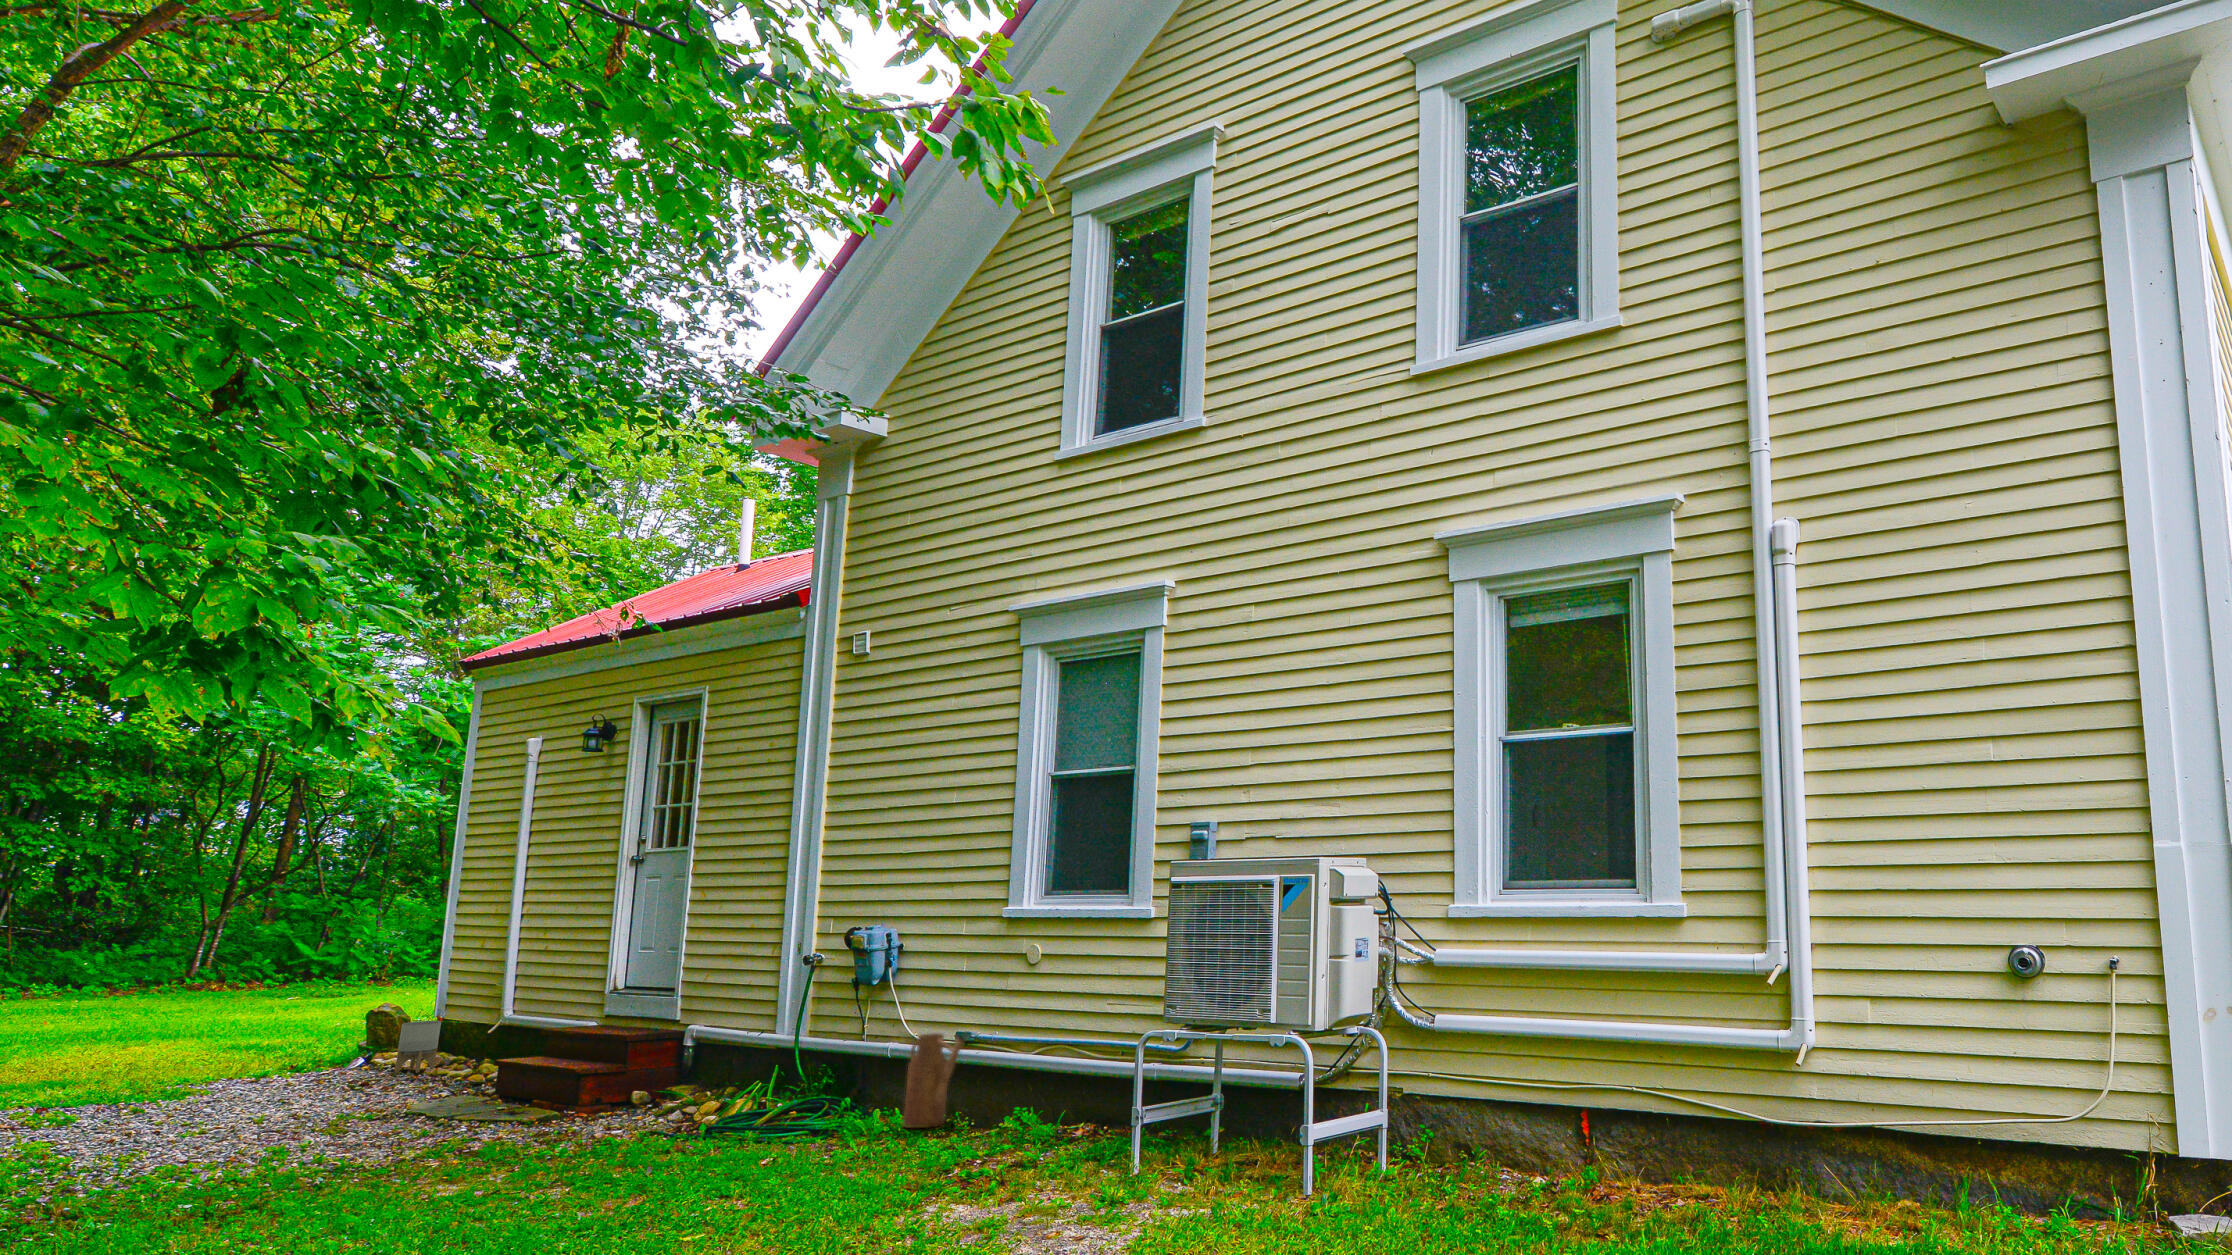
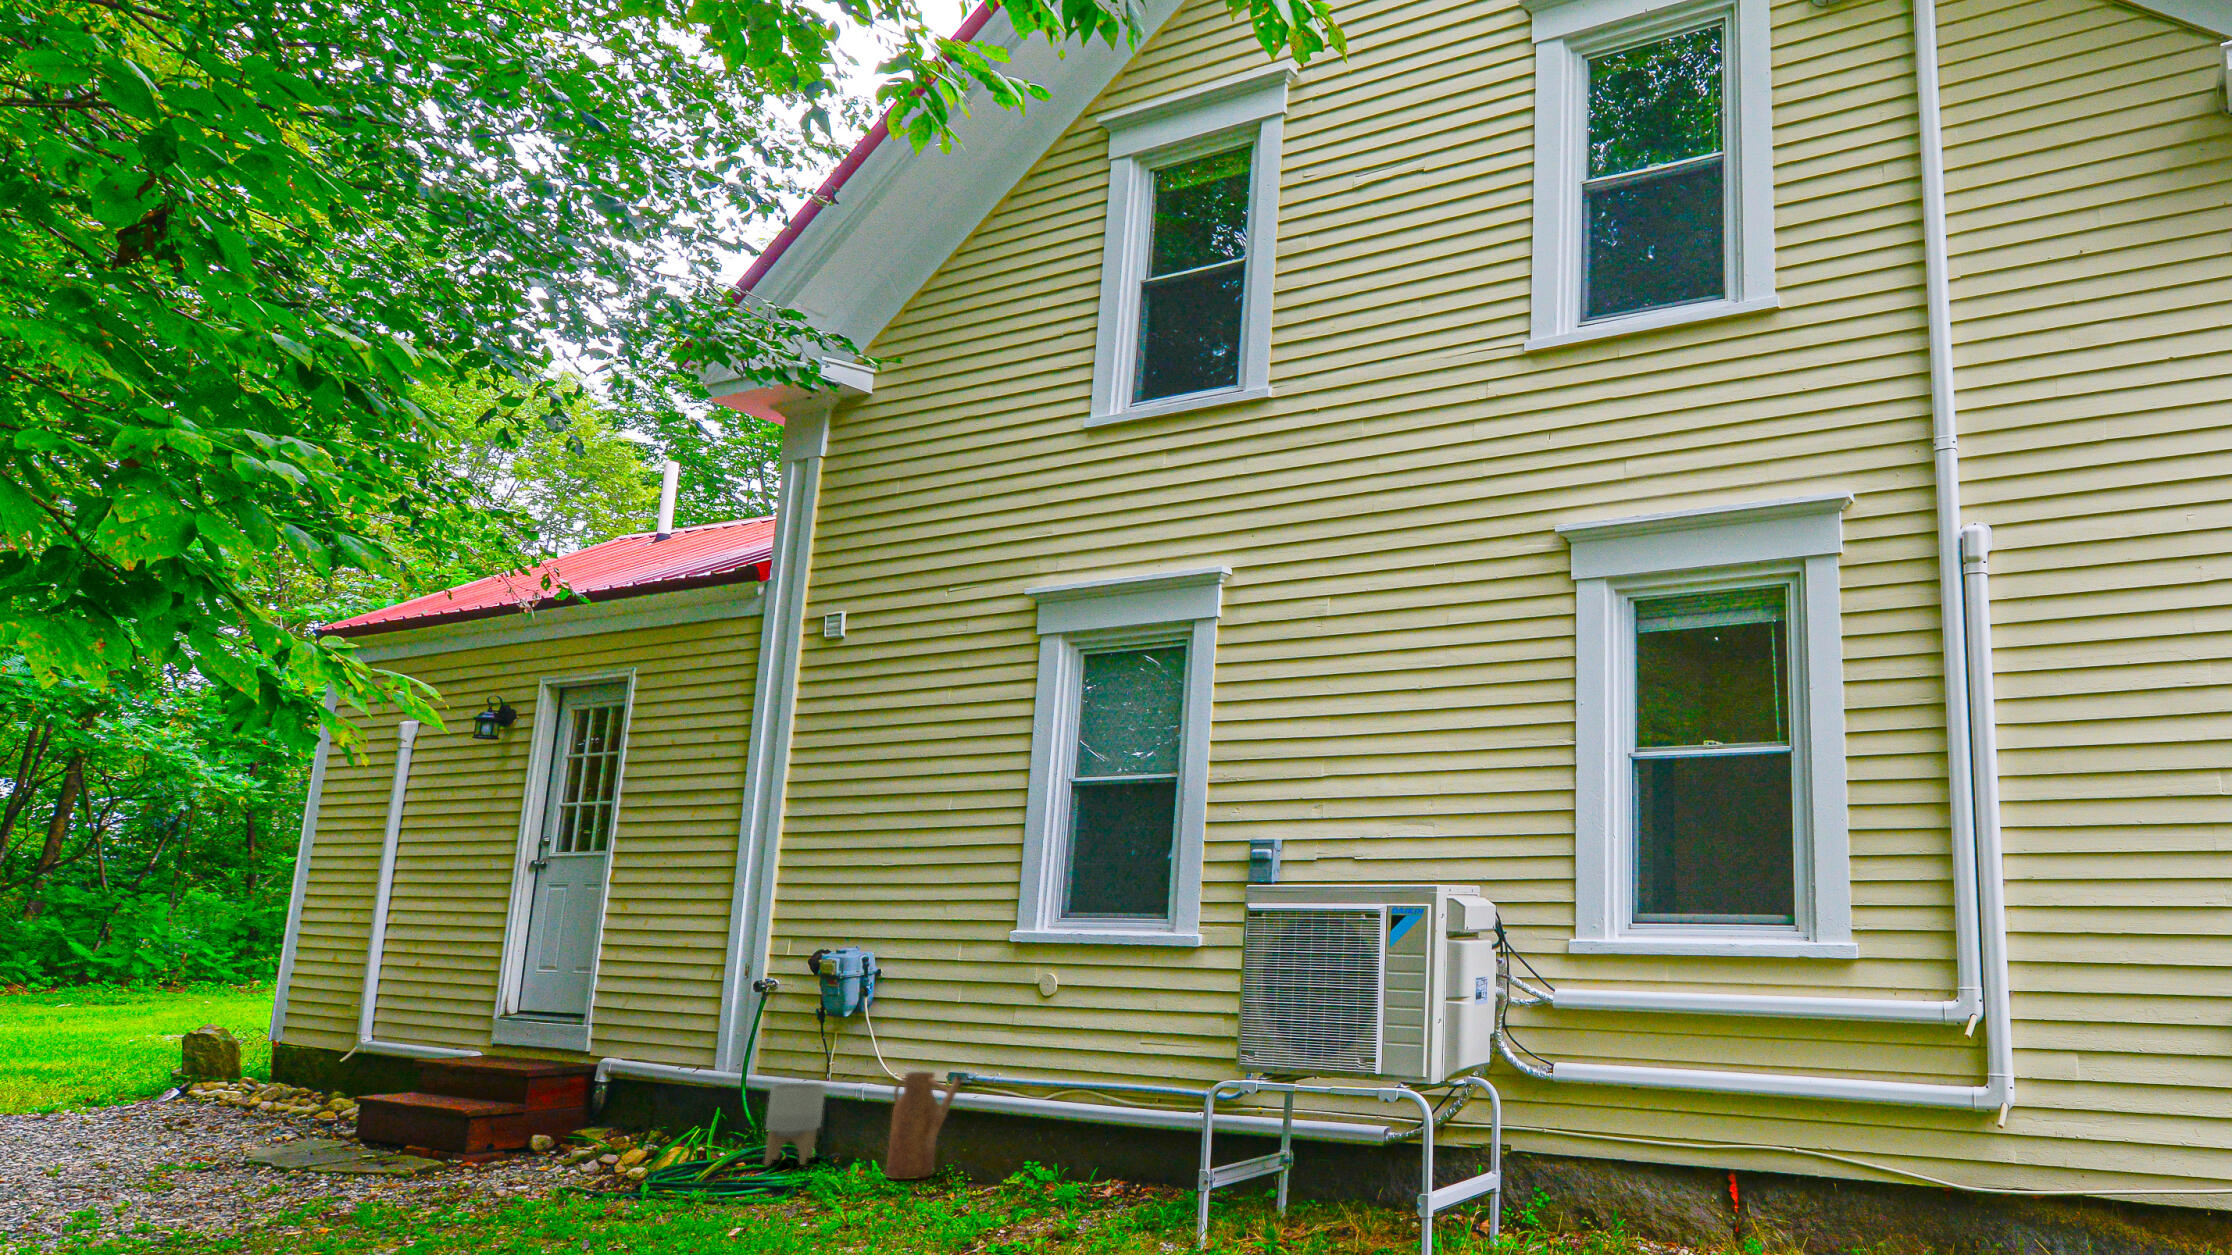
planter: present [395,1021,441,1073] -> present [764,1083,825,1165]

